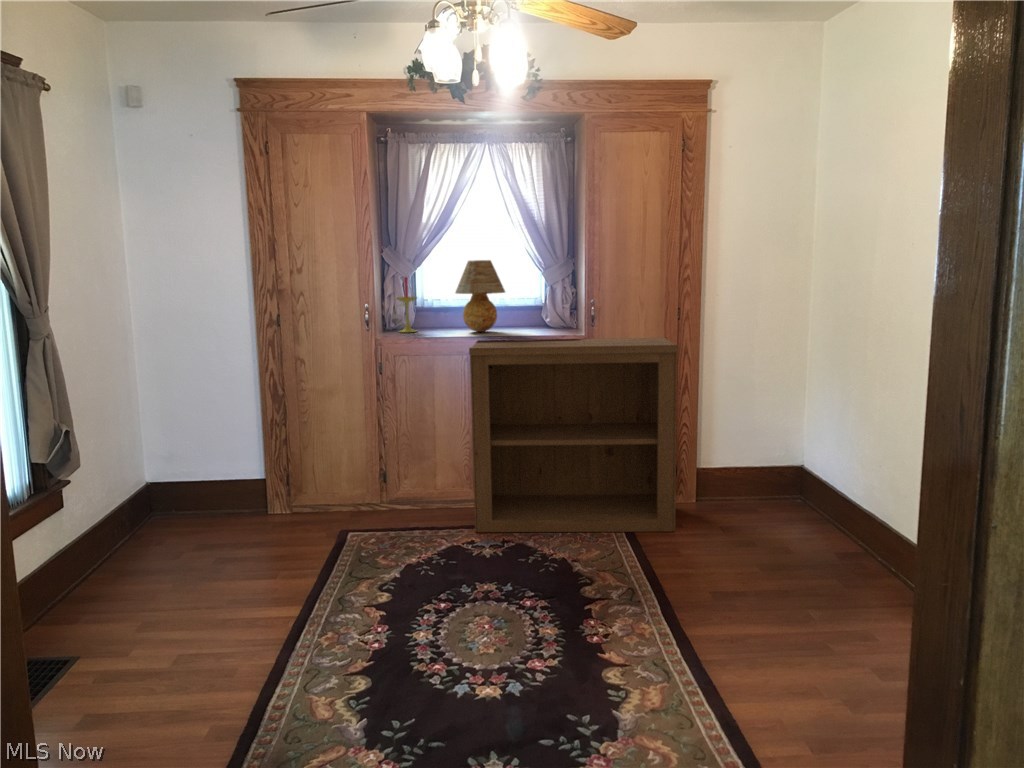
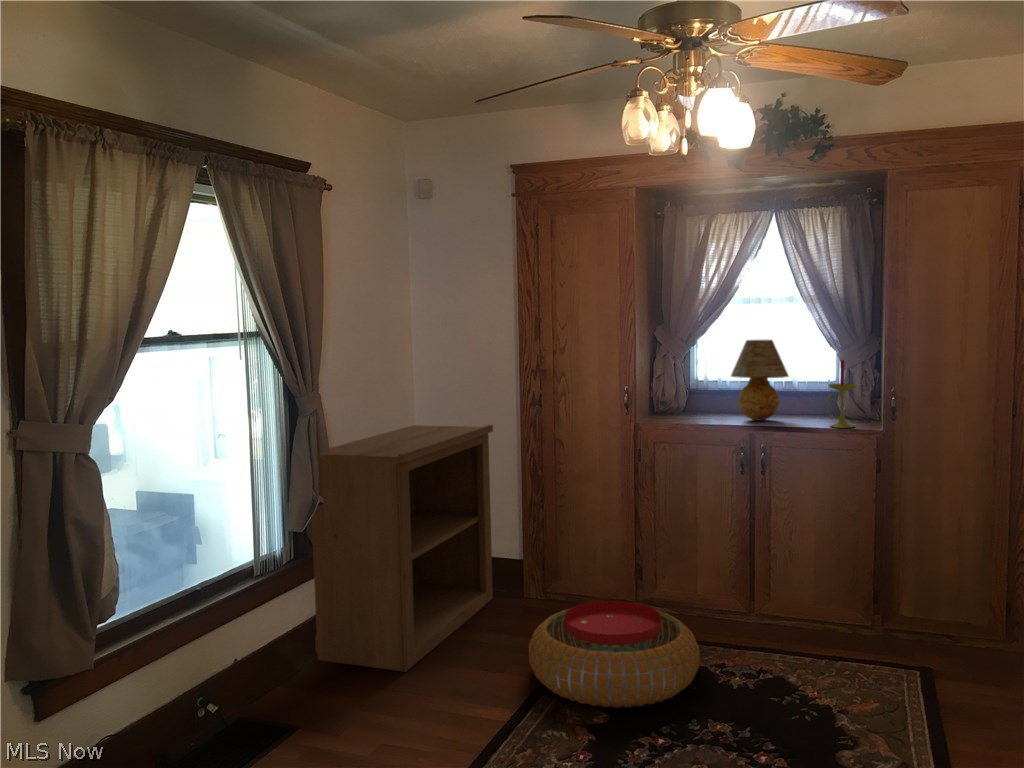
candle: present [396,277,417,332] -> present [826,360,856,428]
bookshelf: present [469,338,678,532] -> present [312,425,493,672]
pouf: none [301,498,458,589] -> present [528,601,700,708]

